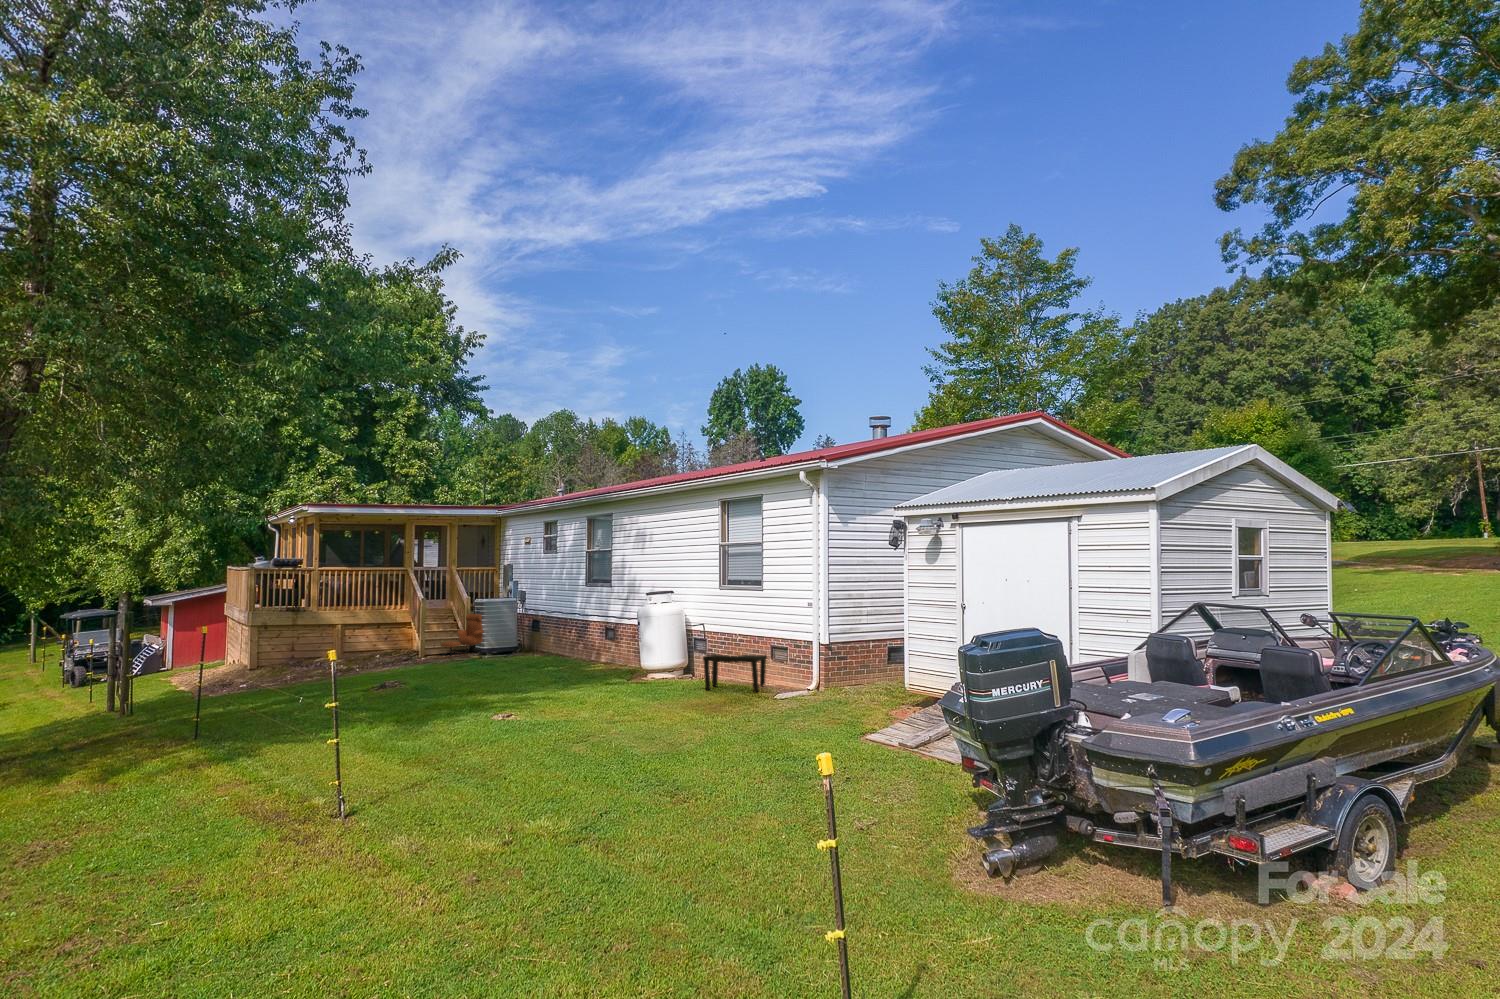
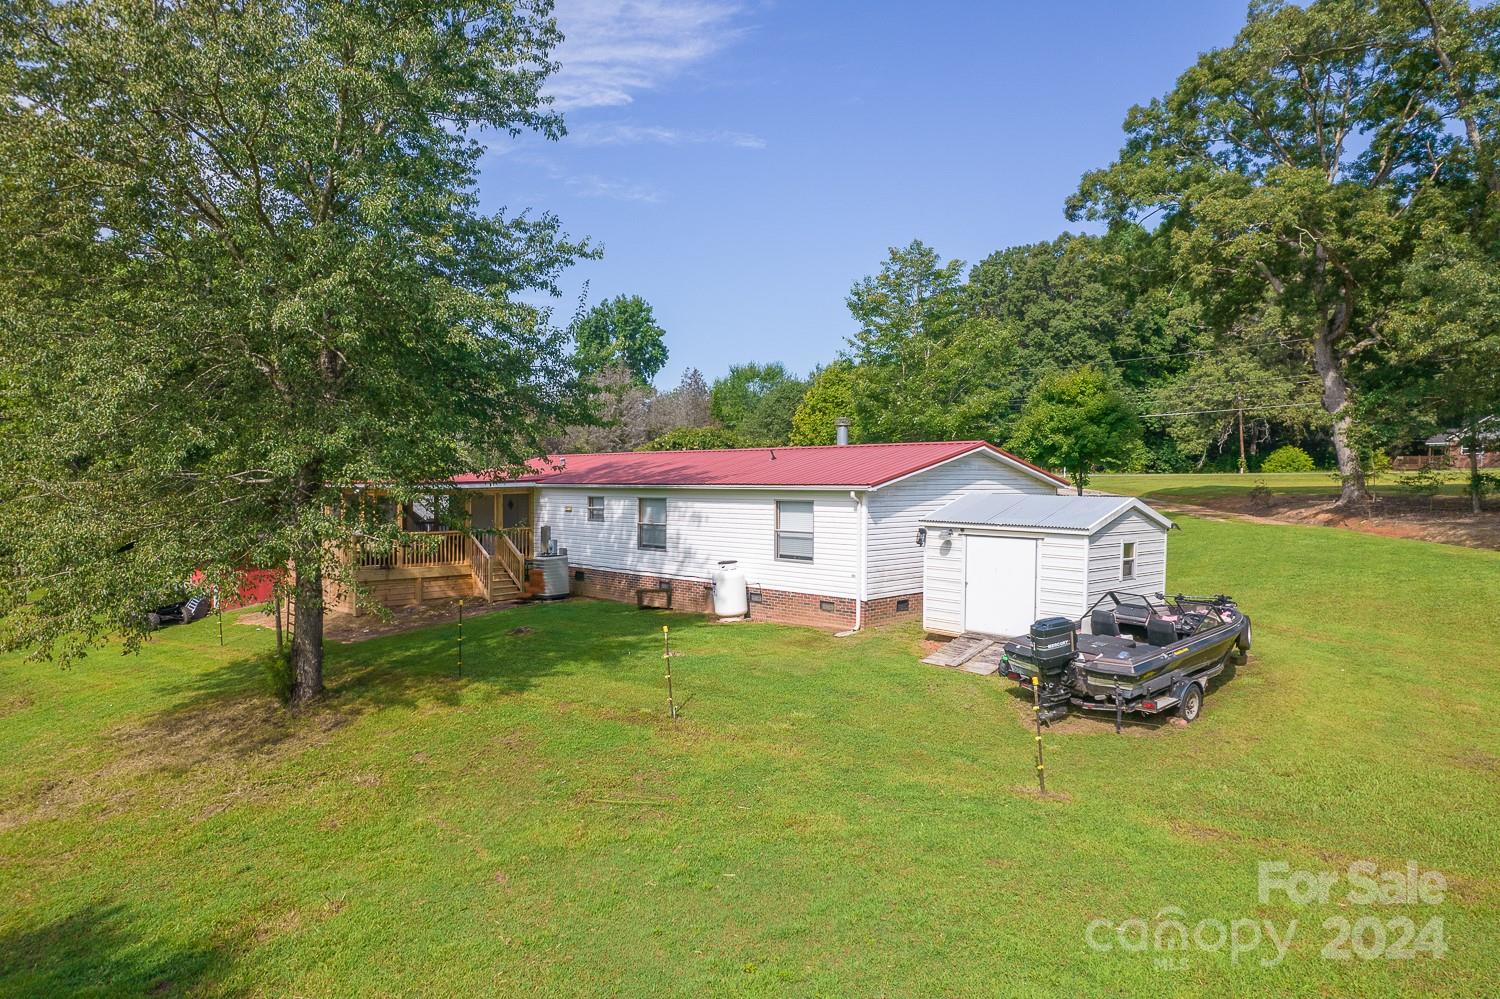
bench: present [703,654,767,692] -> present [636,588,673,609]

